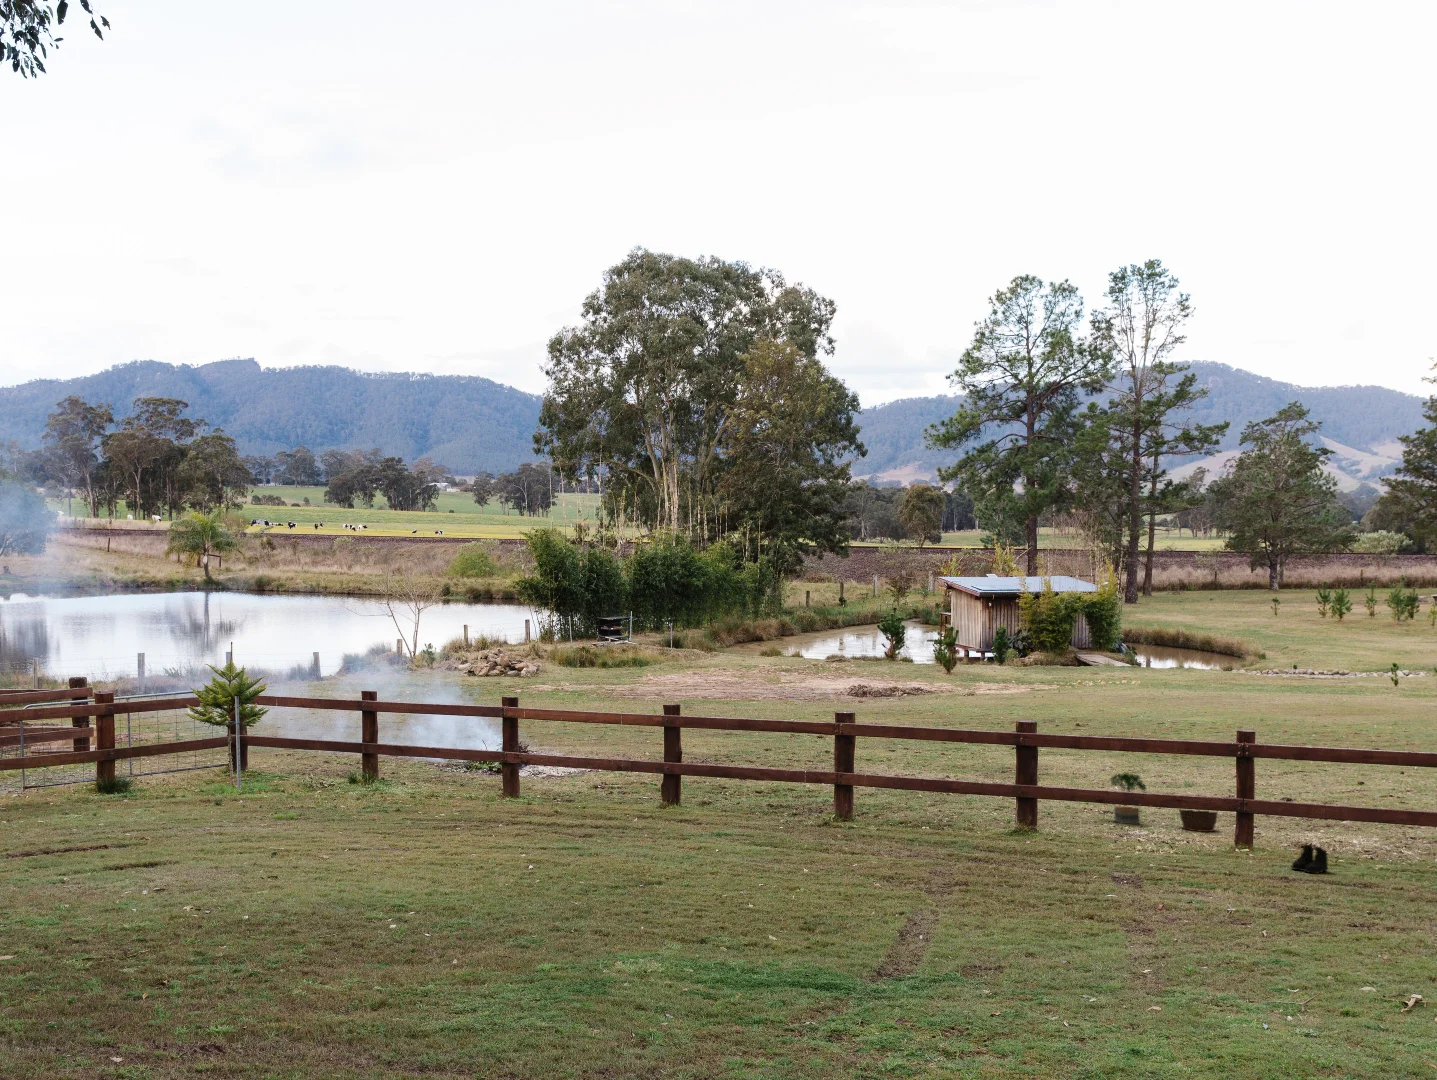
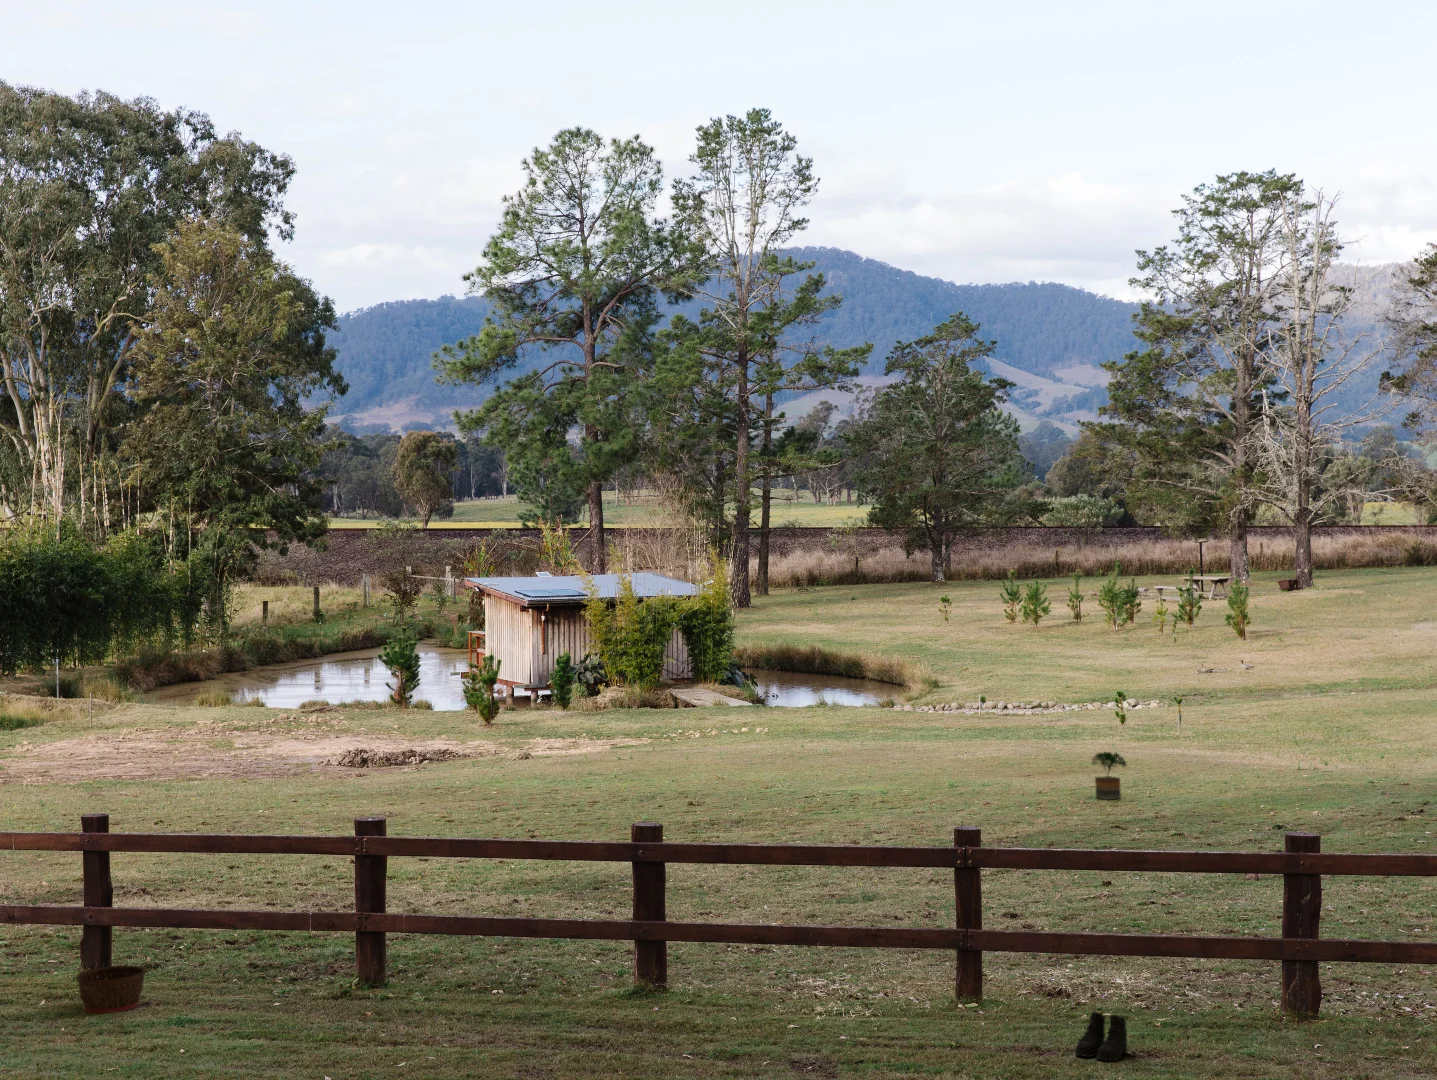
potted tree: present [1111,773,1146,824] -> present [1092,752,1127,800]
basket: present [1179,809,1218,832] -> present [77,965,146,1013]

